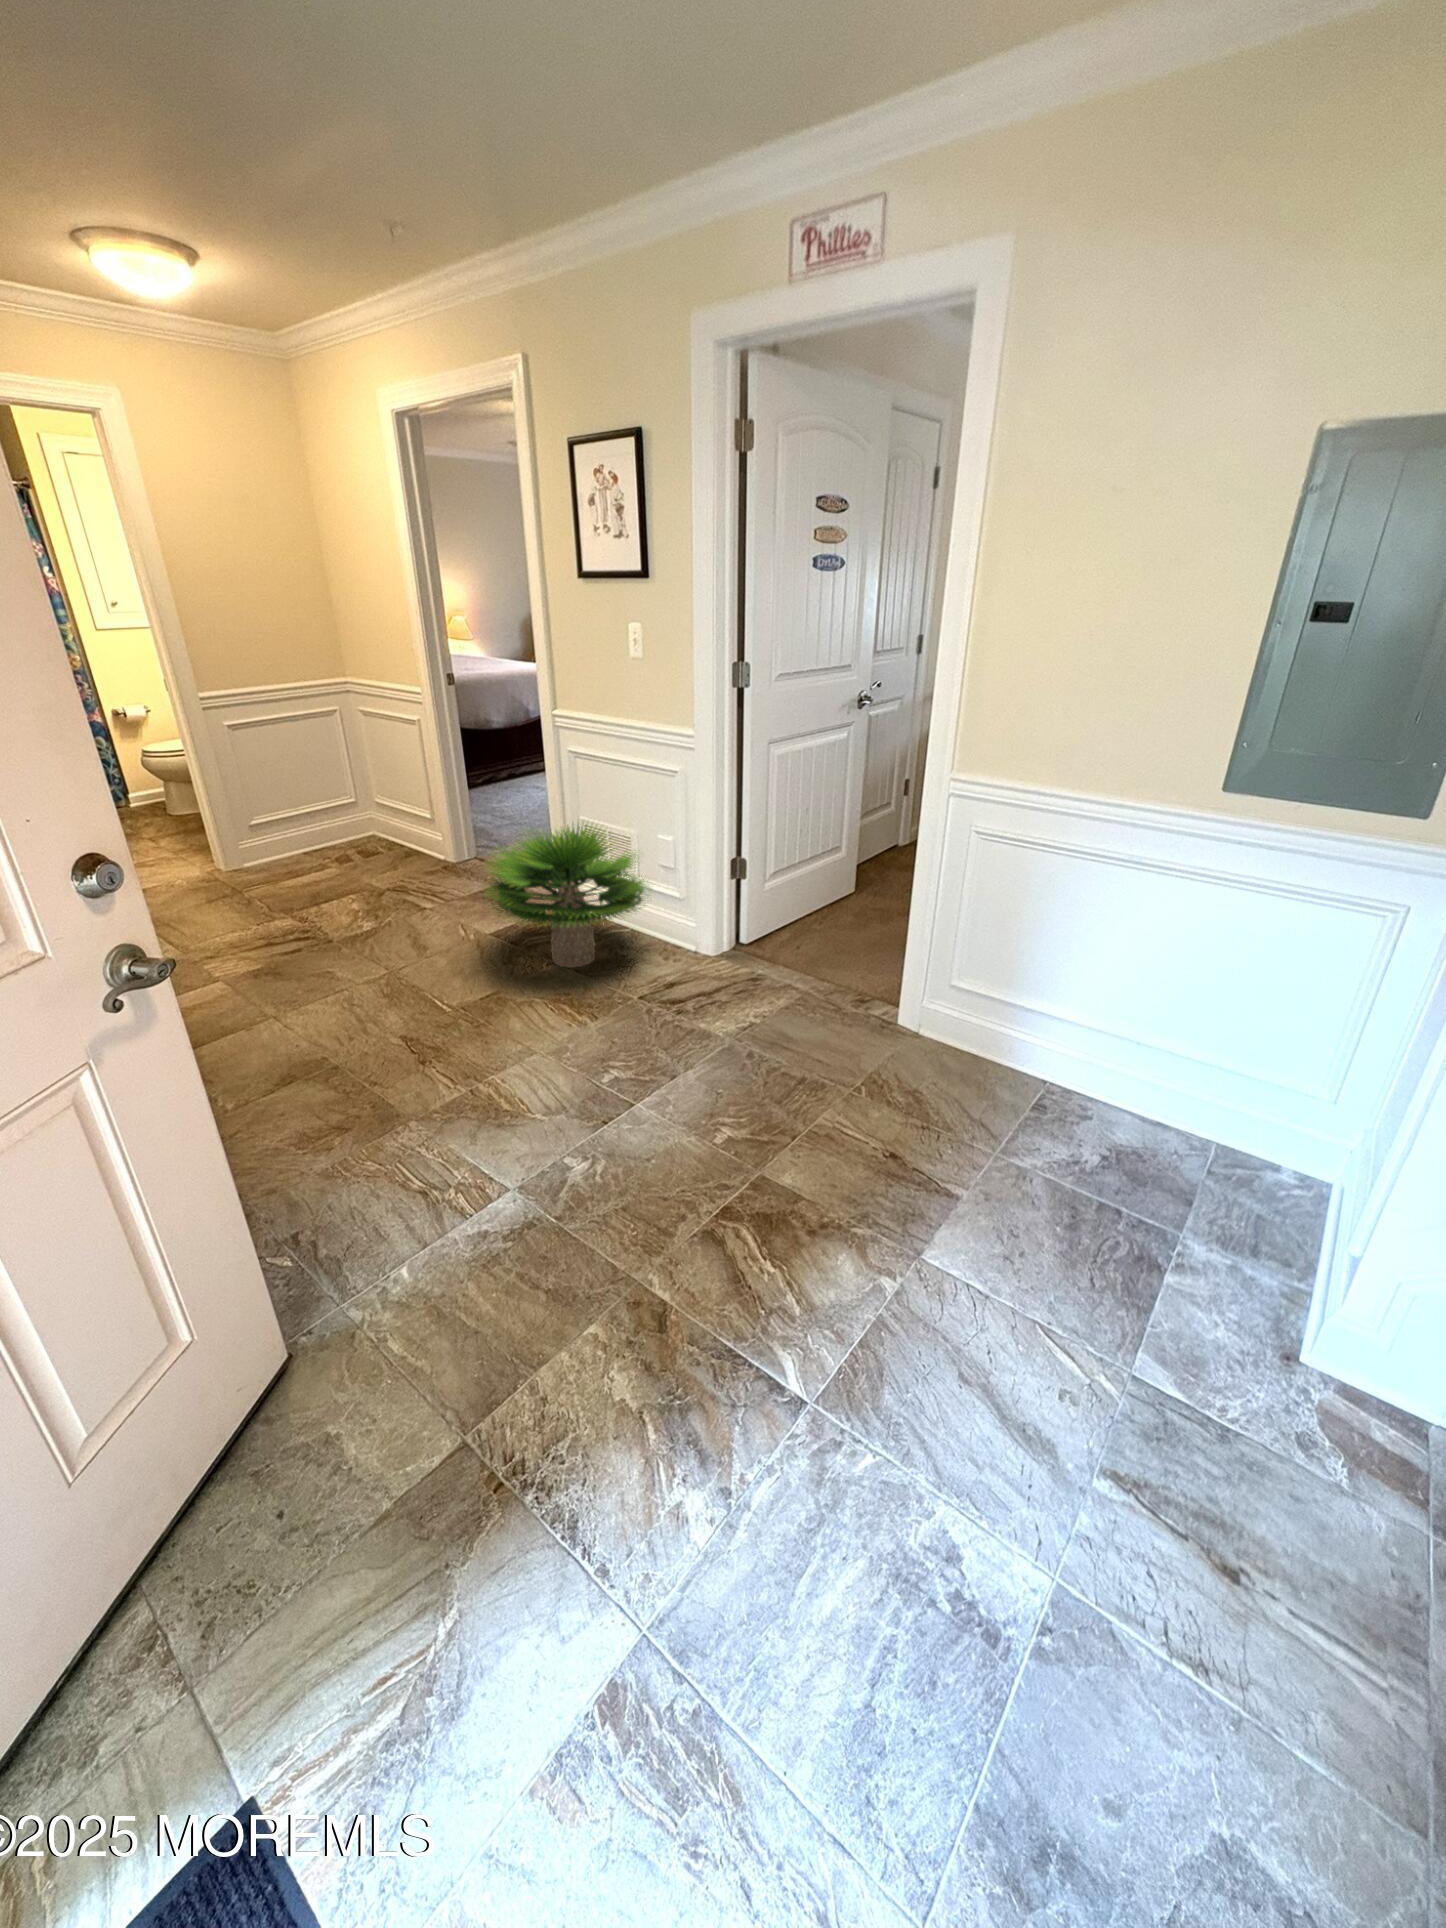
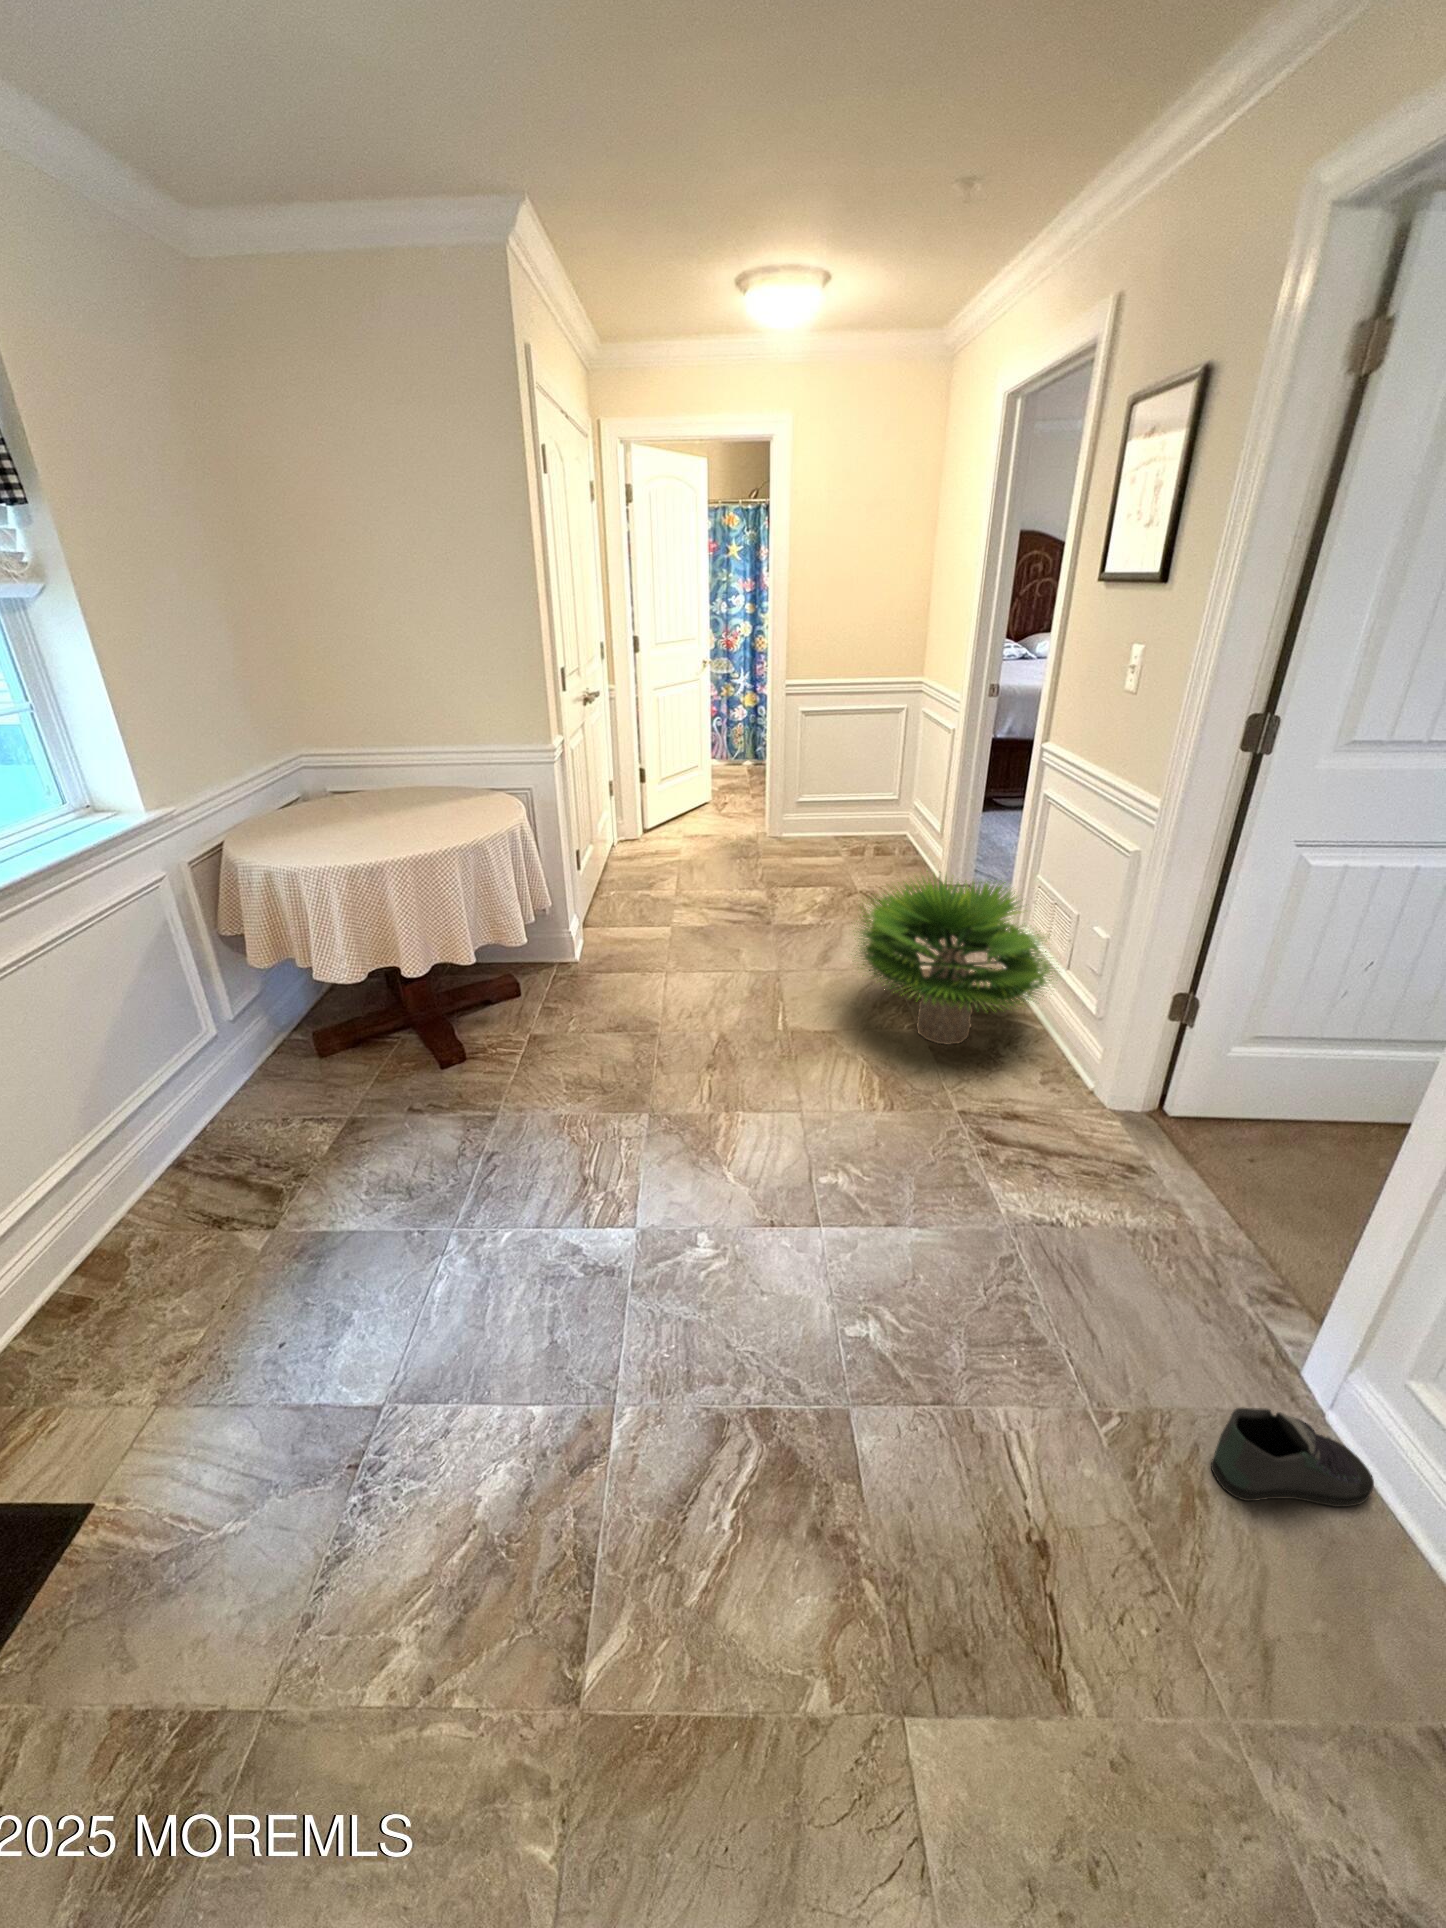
shoe: none [906,1029,957,1085] -> present [1211,1408,1374,1507]

